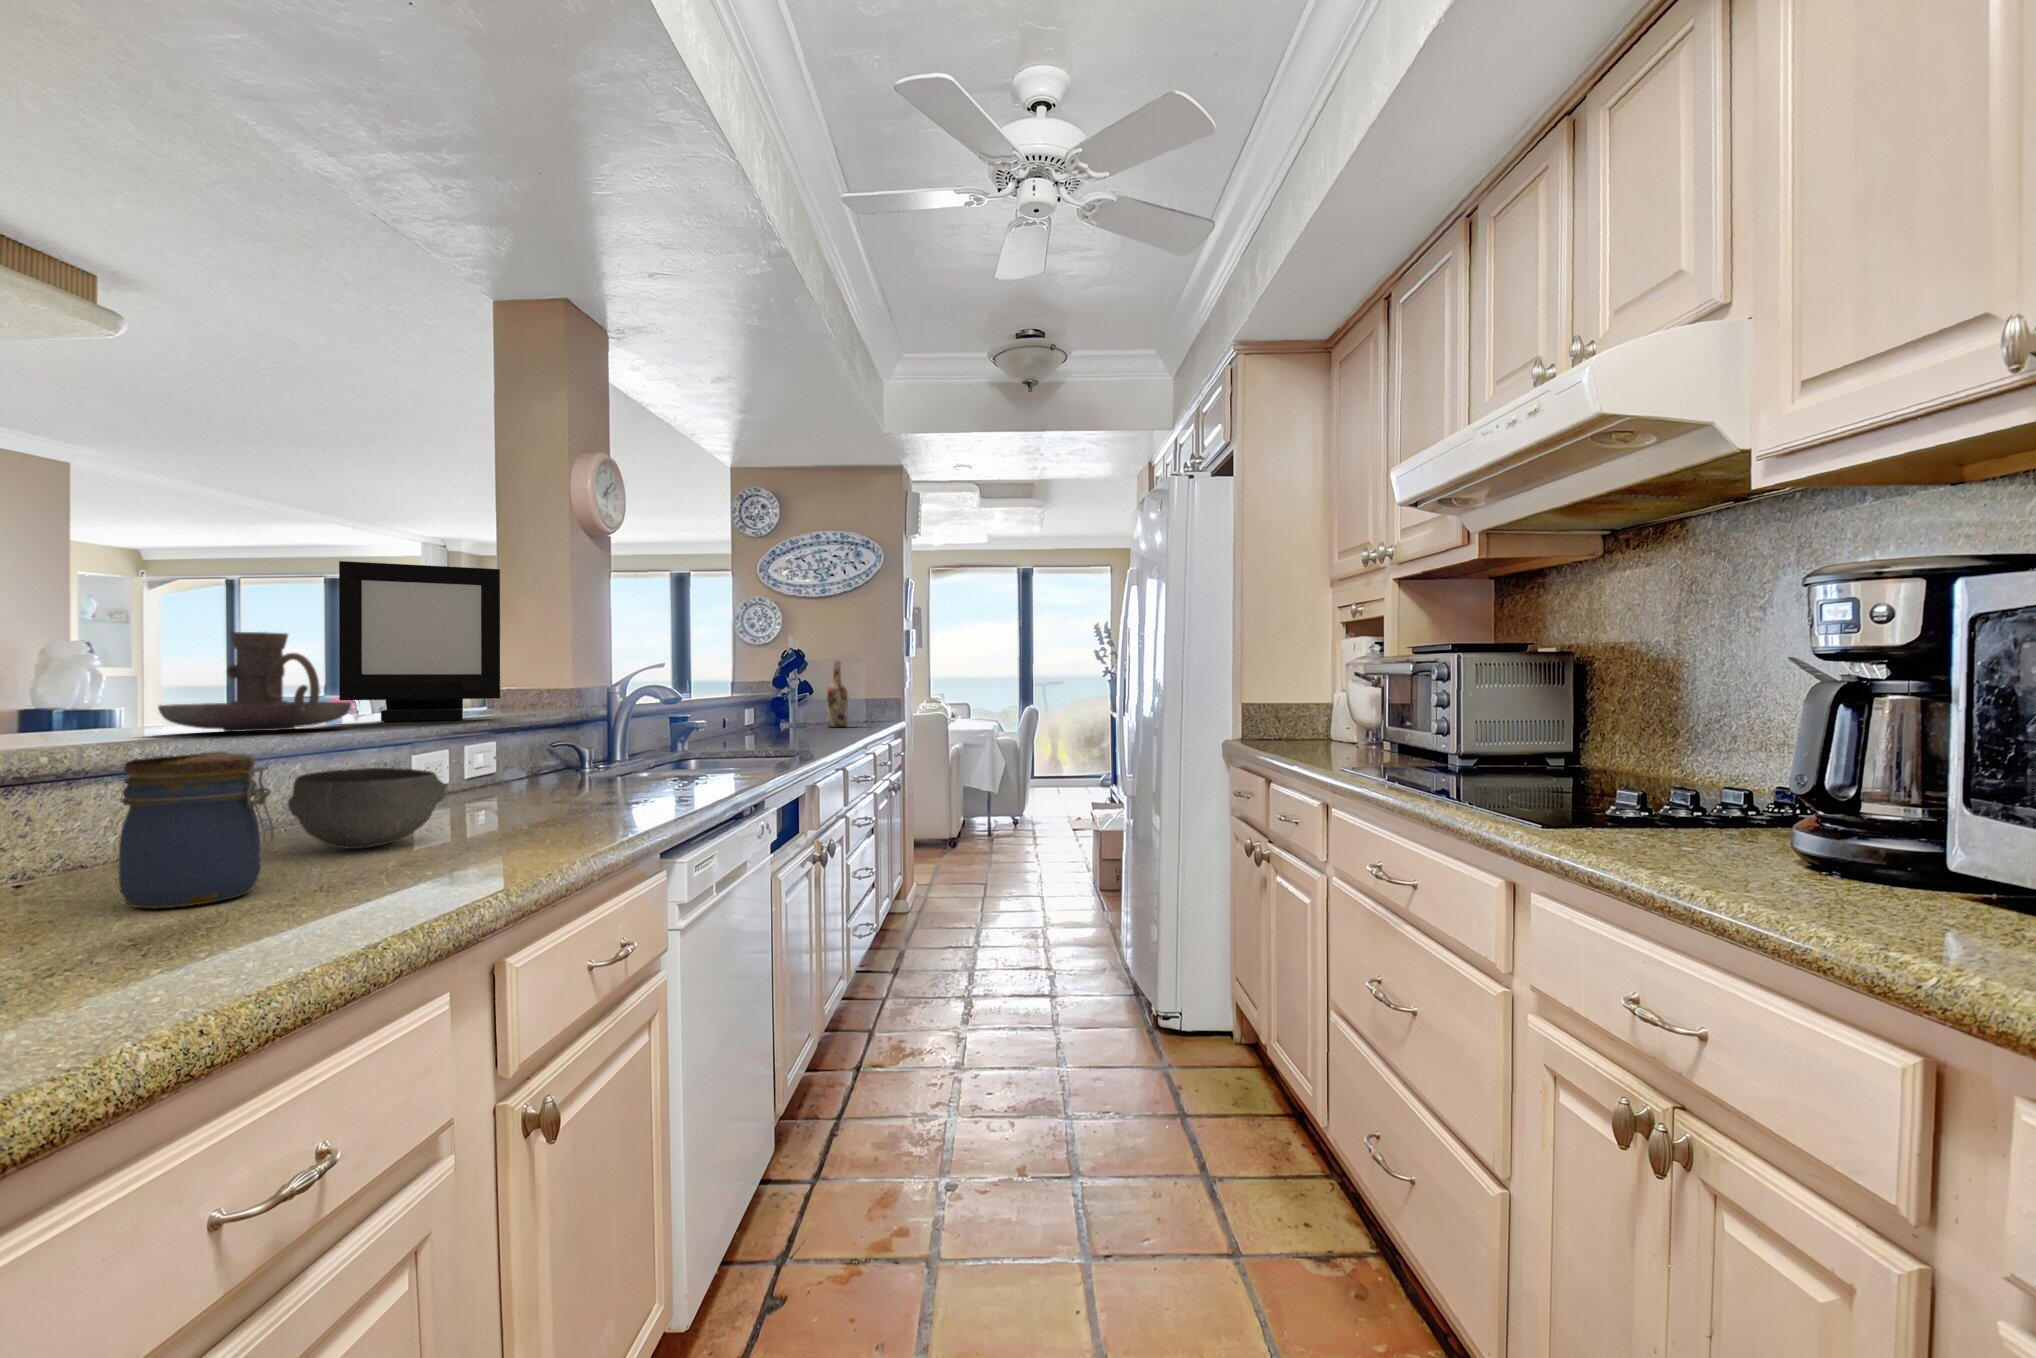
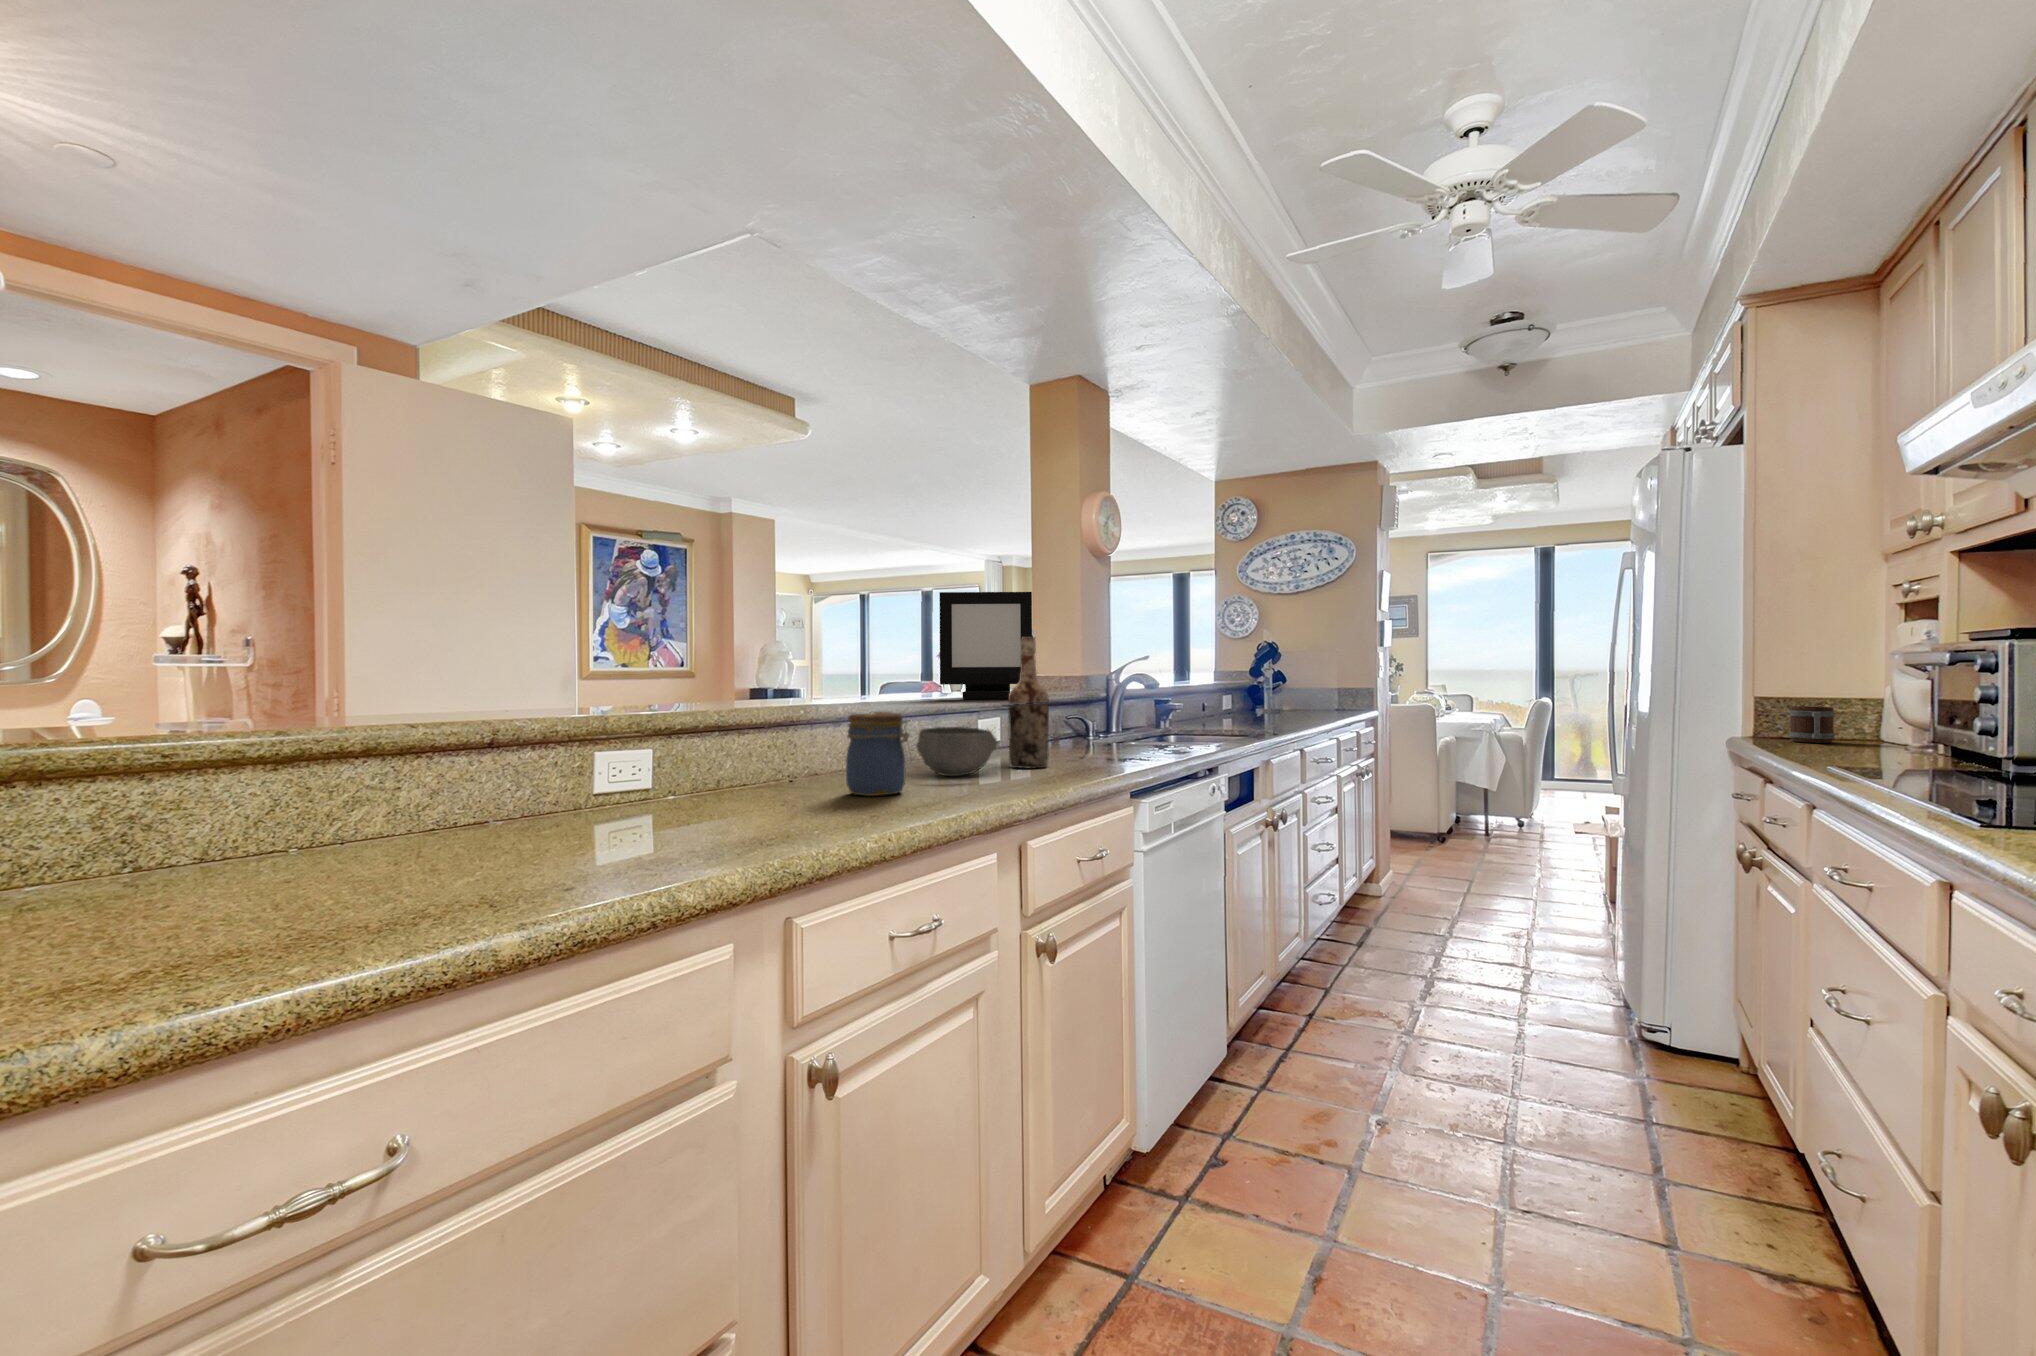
candle holder: present [158,632,351,732] -> none [854,641,947,703]
wine bottle: present [827,661,848,727] -> present [1008,637,1049,769]
mug: none [1264,711,1295,742] -> present [1789,706,1835,743]

